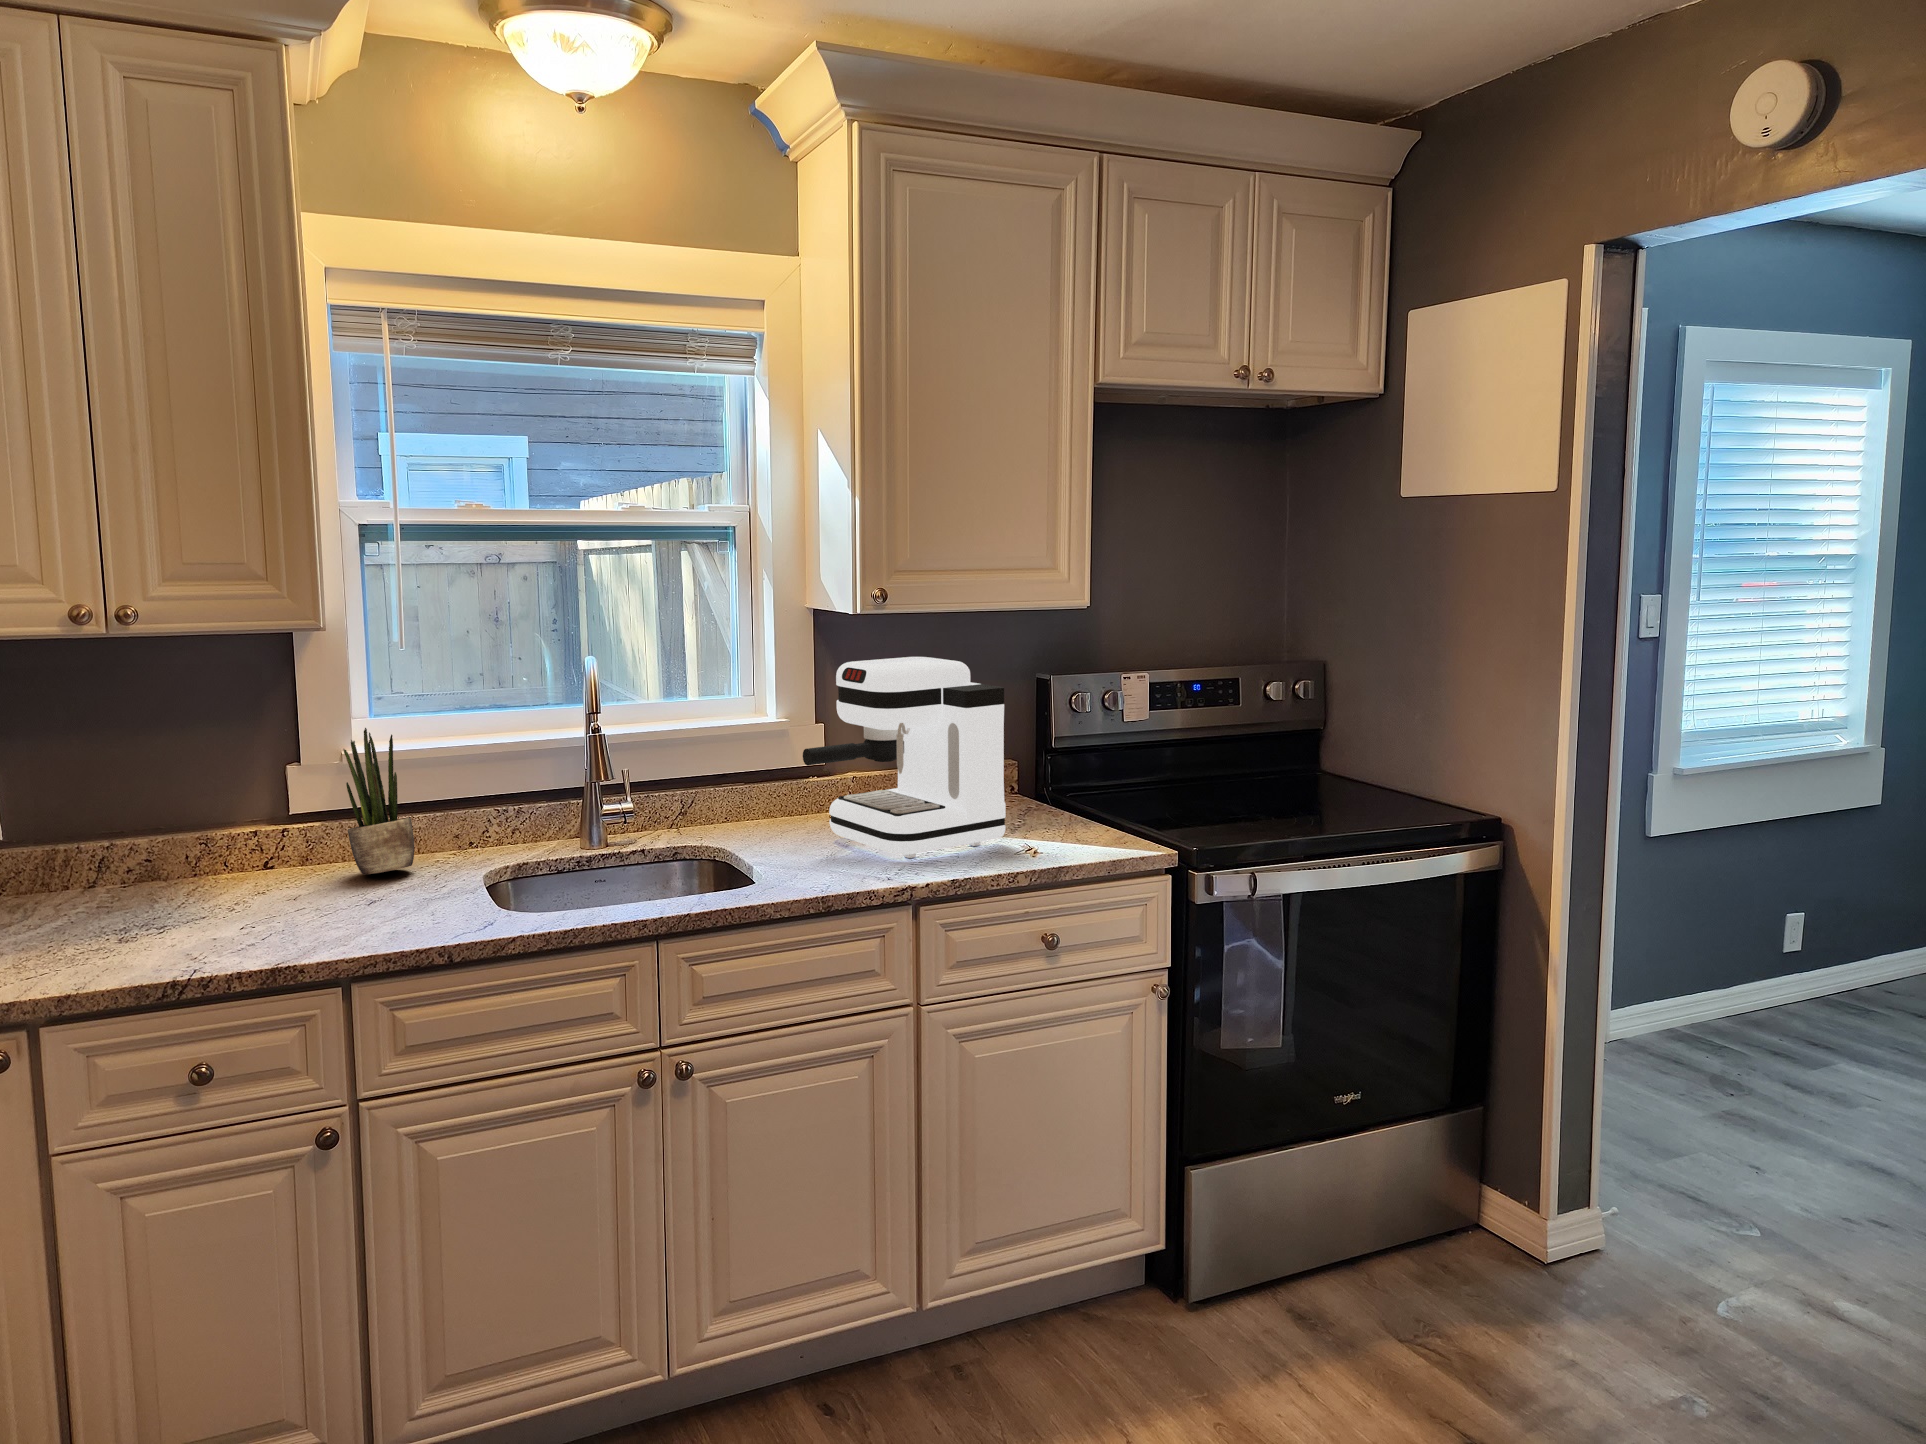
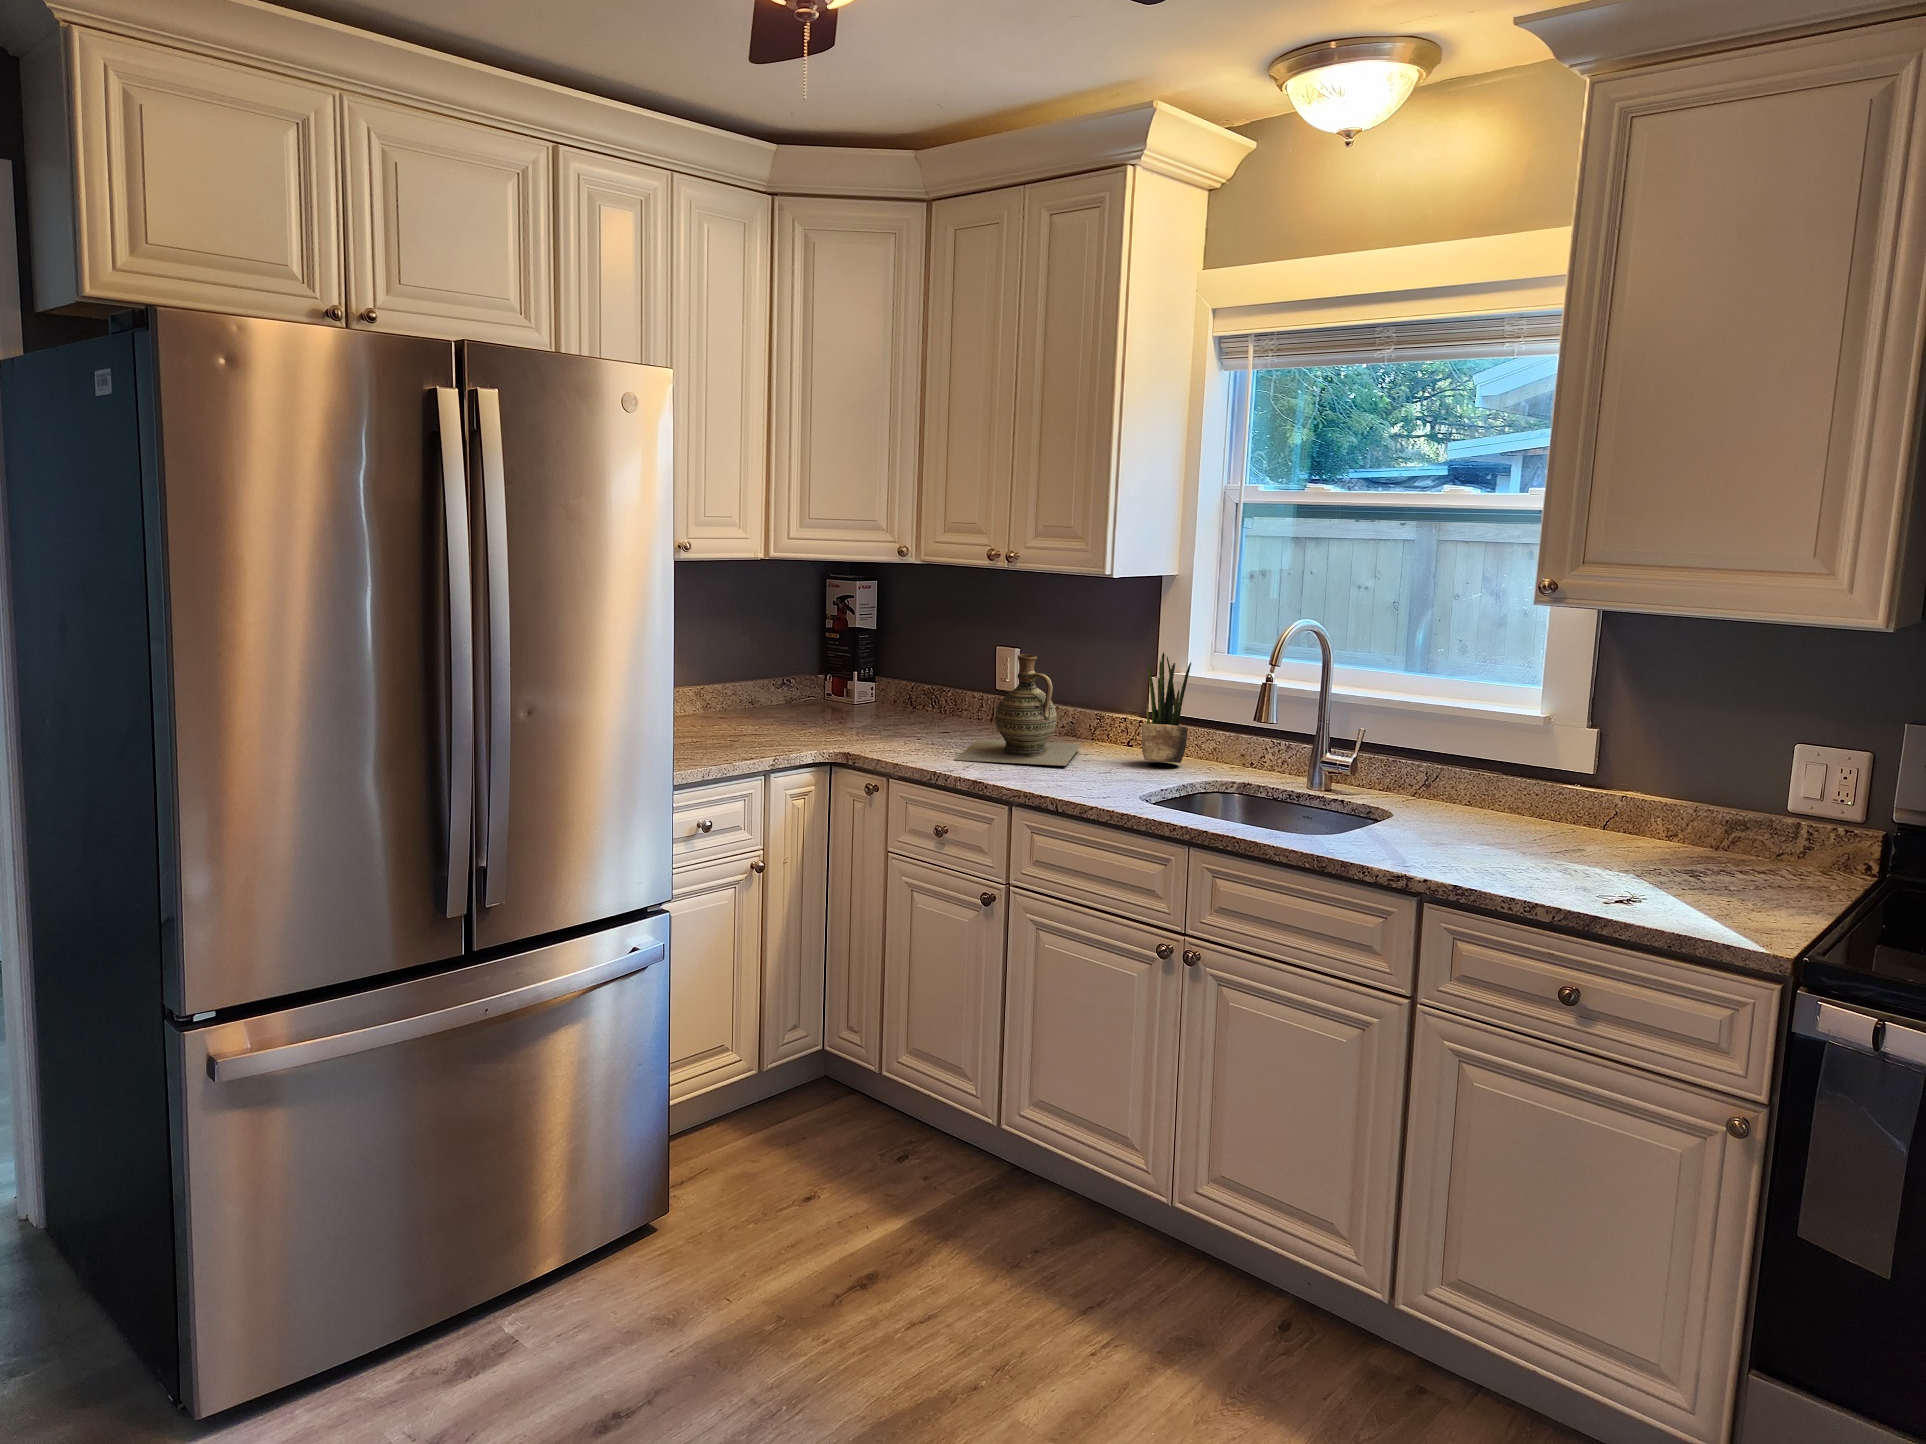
coffee maker: present [803,657,1006,858] -> none [1435,653,1655,881]
ceramic jug: none [67,767,317,957] -> present [954,654,1082,766]

